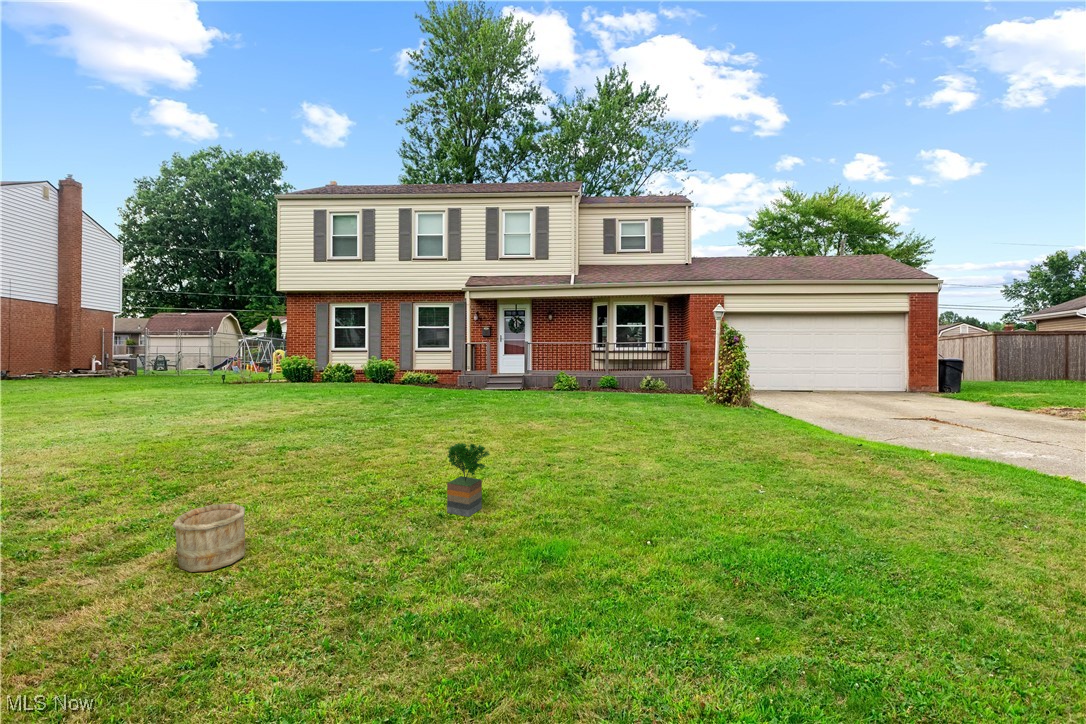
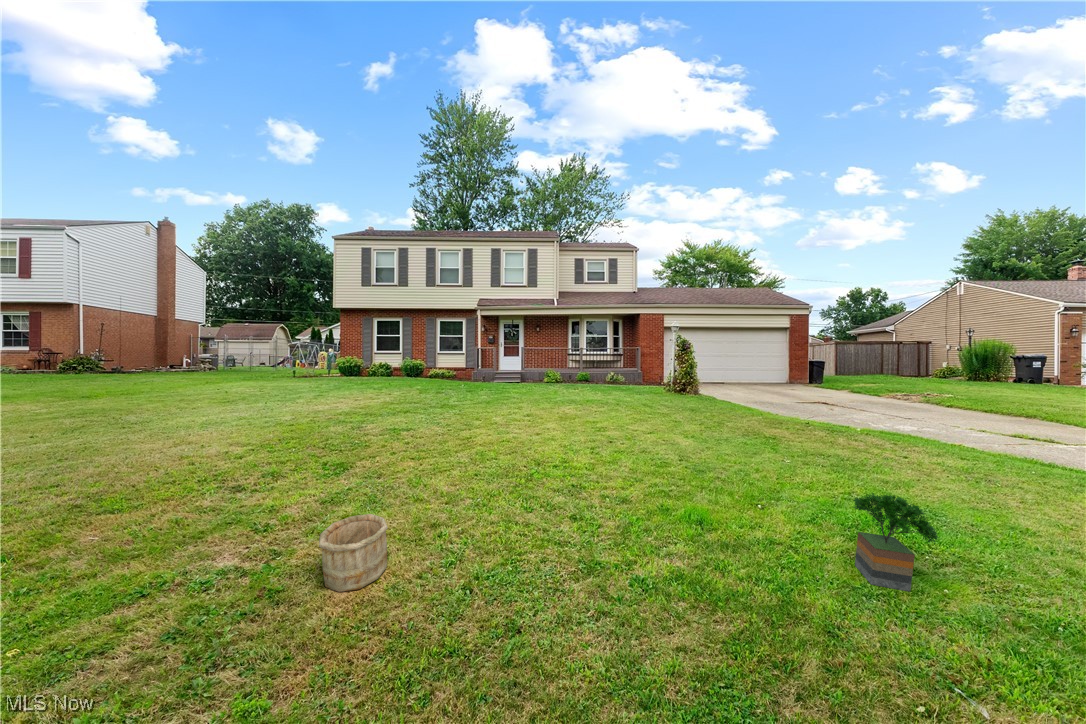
potted tree: present [447,443,489,517] -> present [854,493,939,592]

